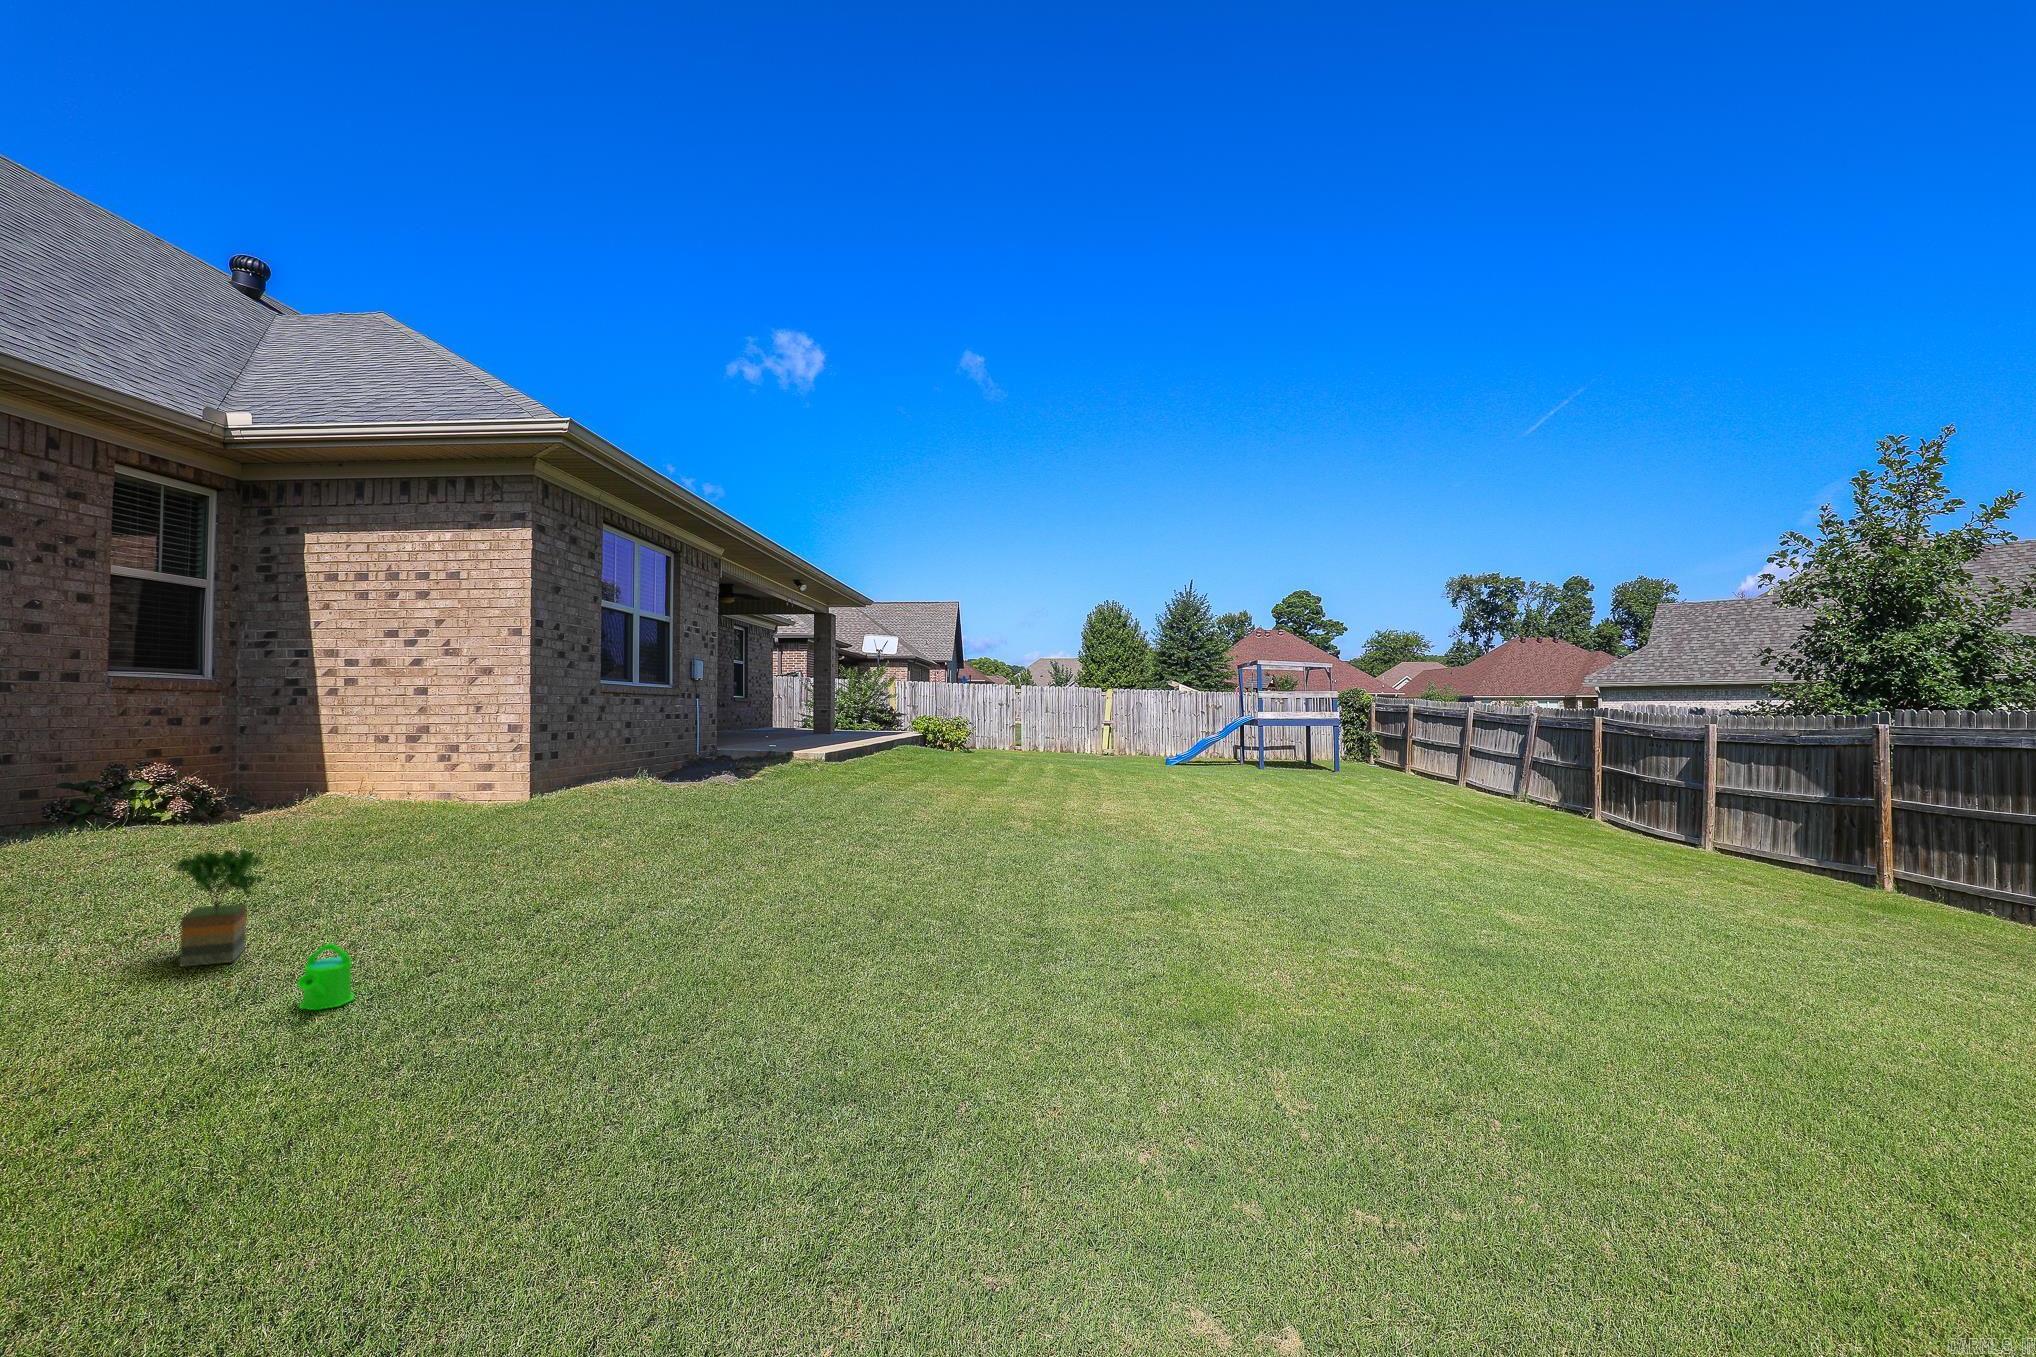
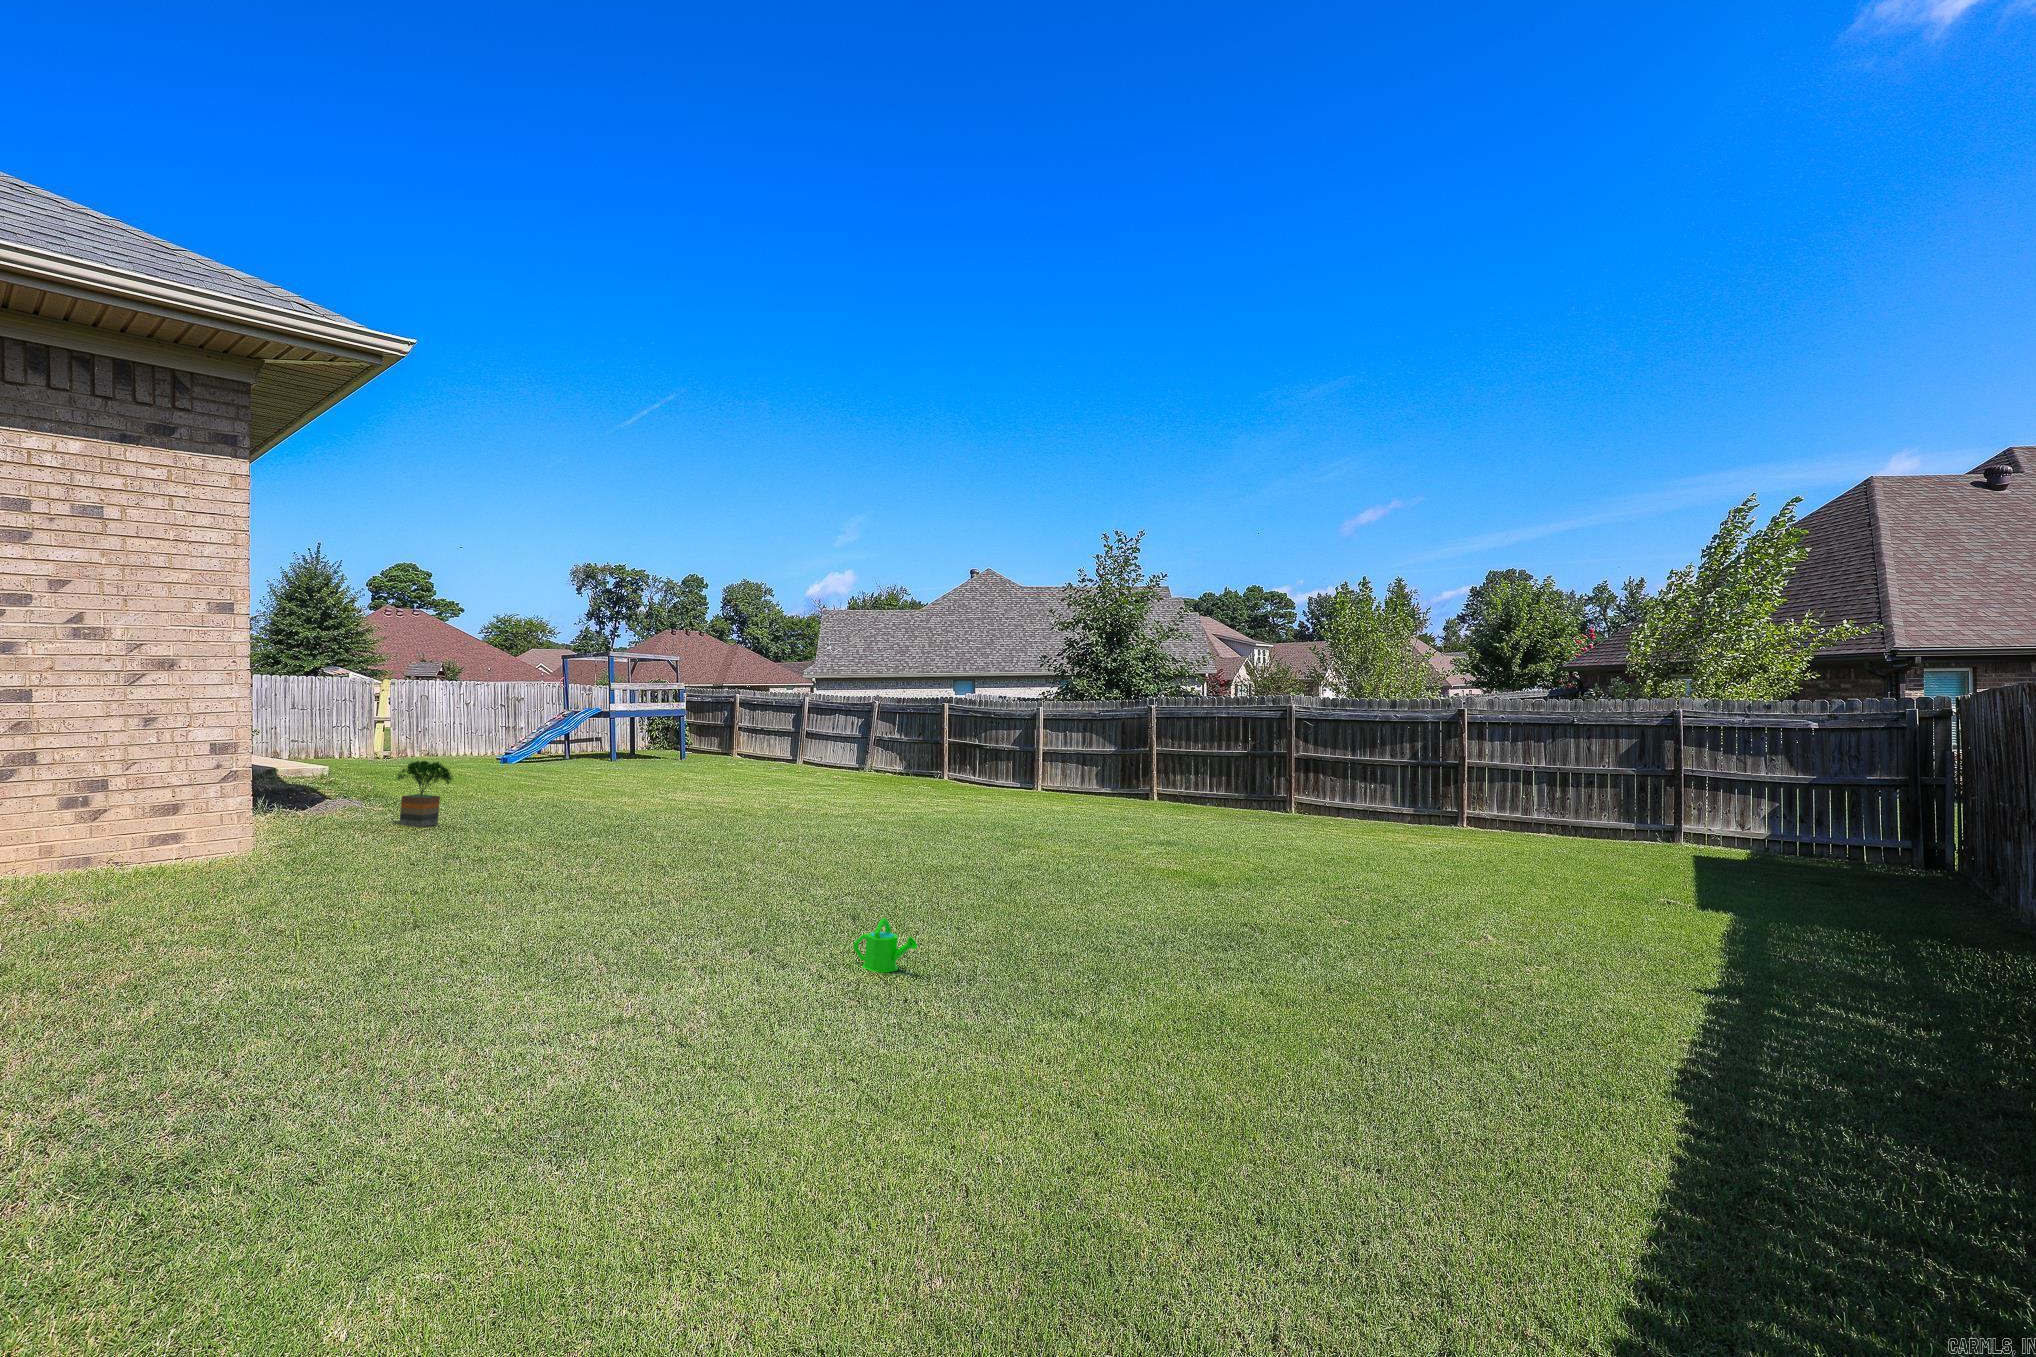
potted tree: present [175,850,265,967] -> present [398,761,453,827]

